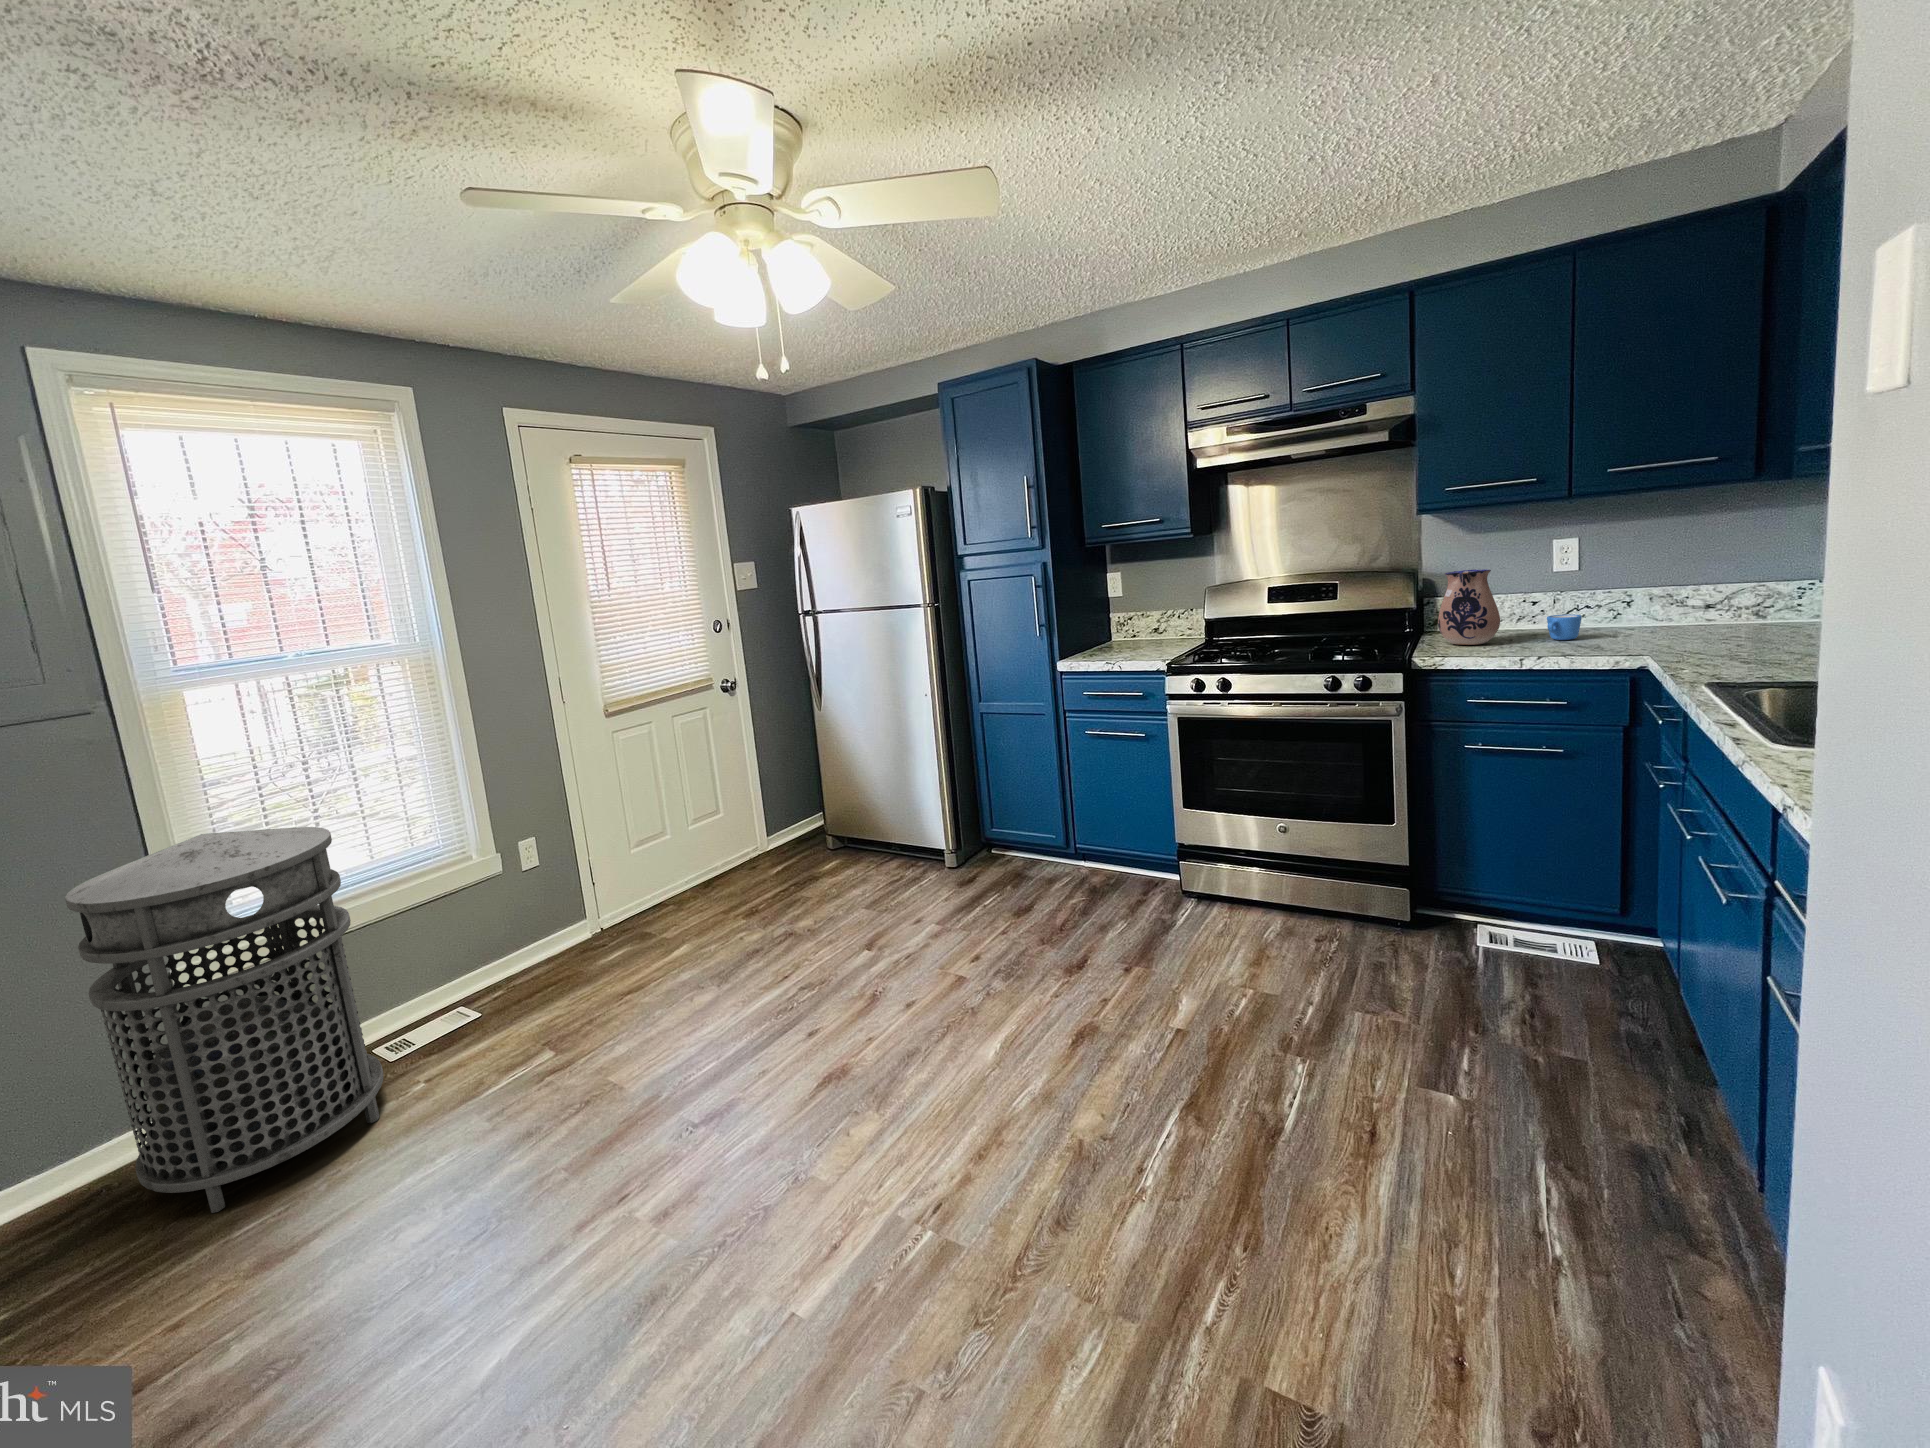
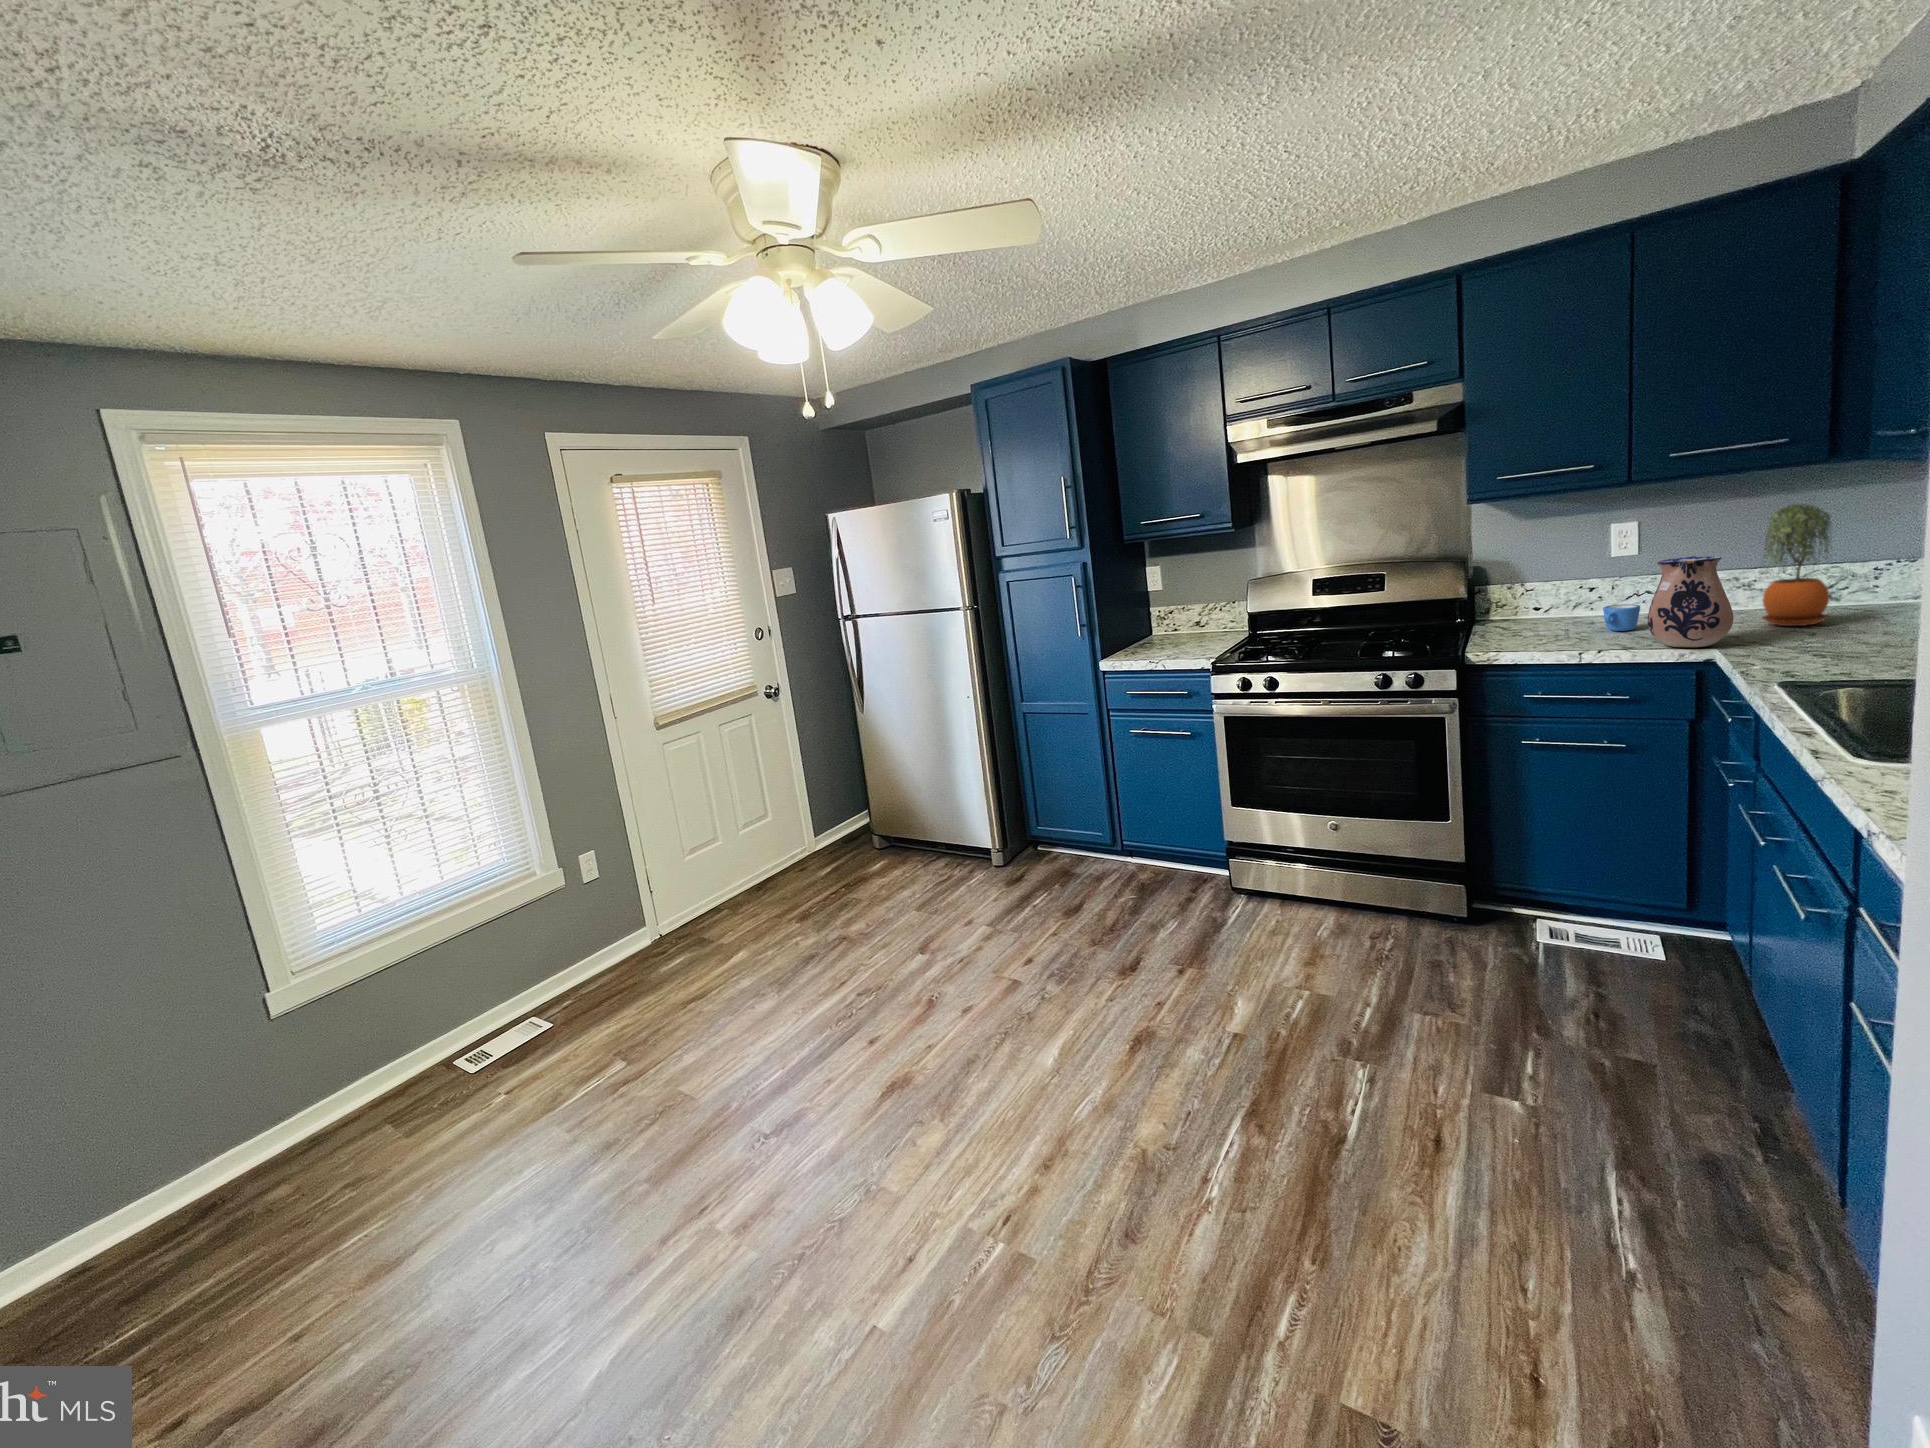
potted plant: none [1691,519,1762,637] -> present [1760,504,1832,626]
ceramic pitcher: present [1438,569,1500,645] -> present [1647,556,1734,647]
trash can: present [65,827,383,1213] -> none [178,854,474,1221]

